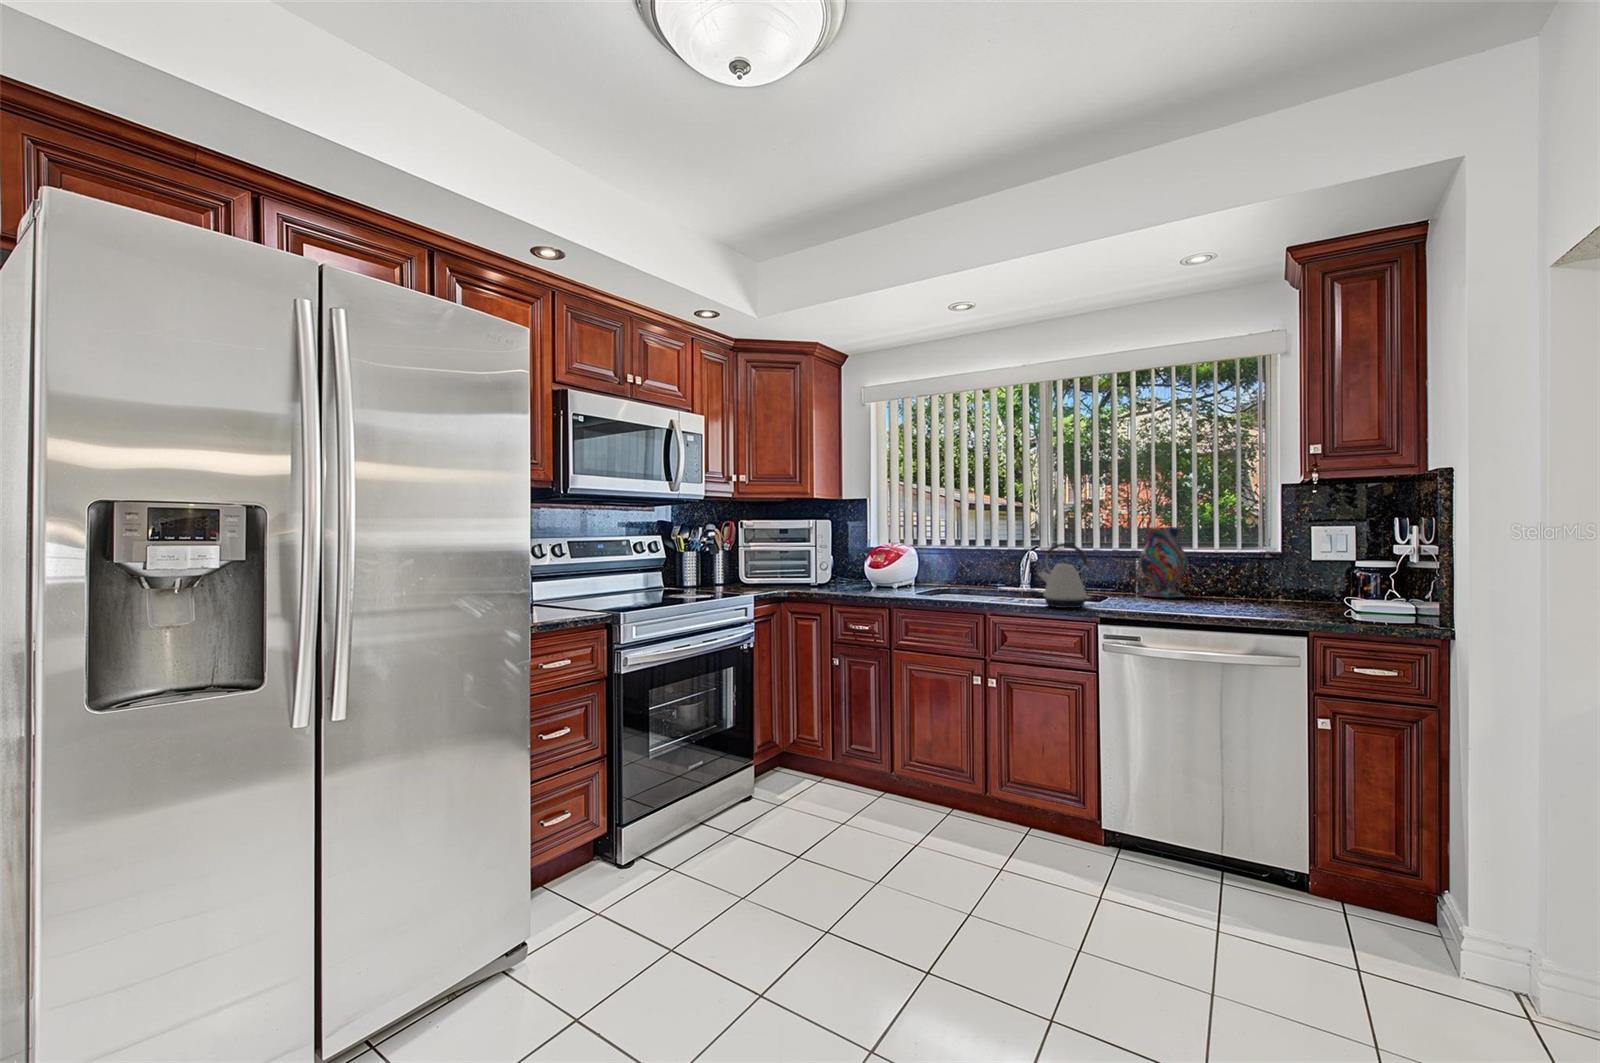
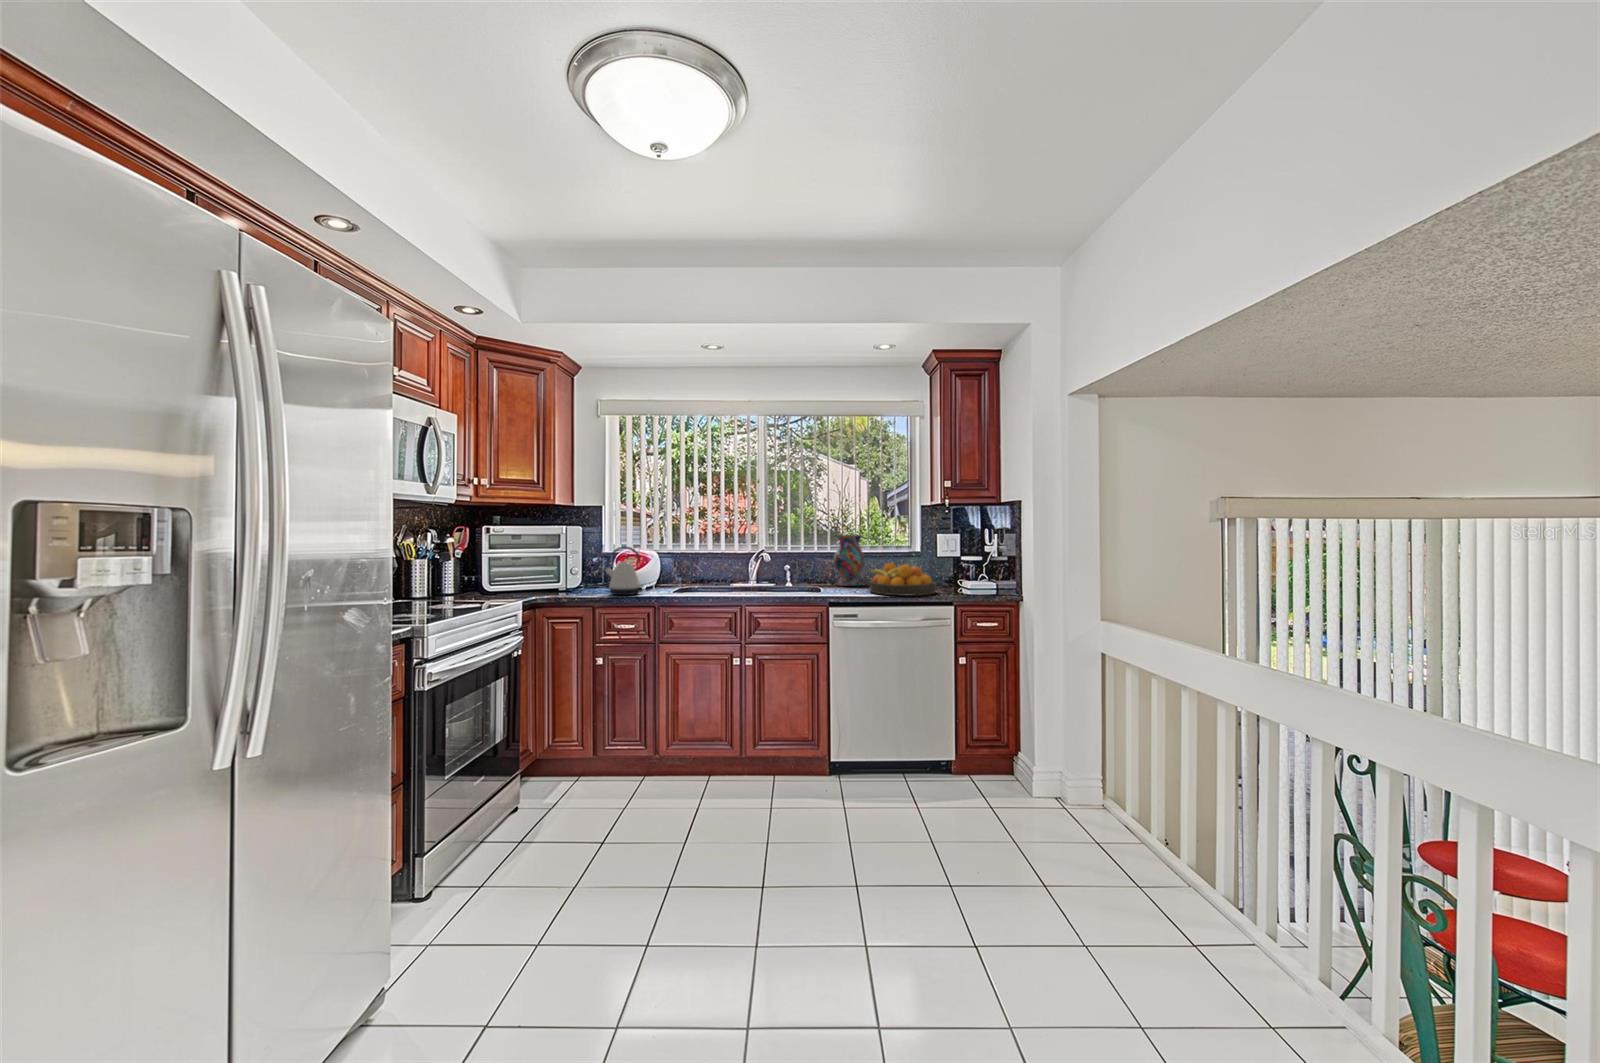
kettle: present [1038,543,1090,608] -> present [605,546,642,595]
fruit bowl: none [1174,566,1285,615] -> present [869,563,935,596]

